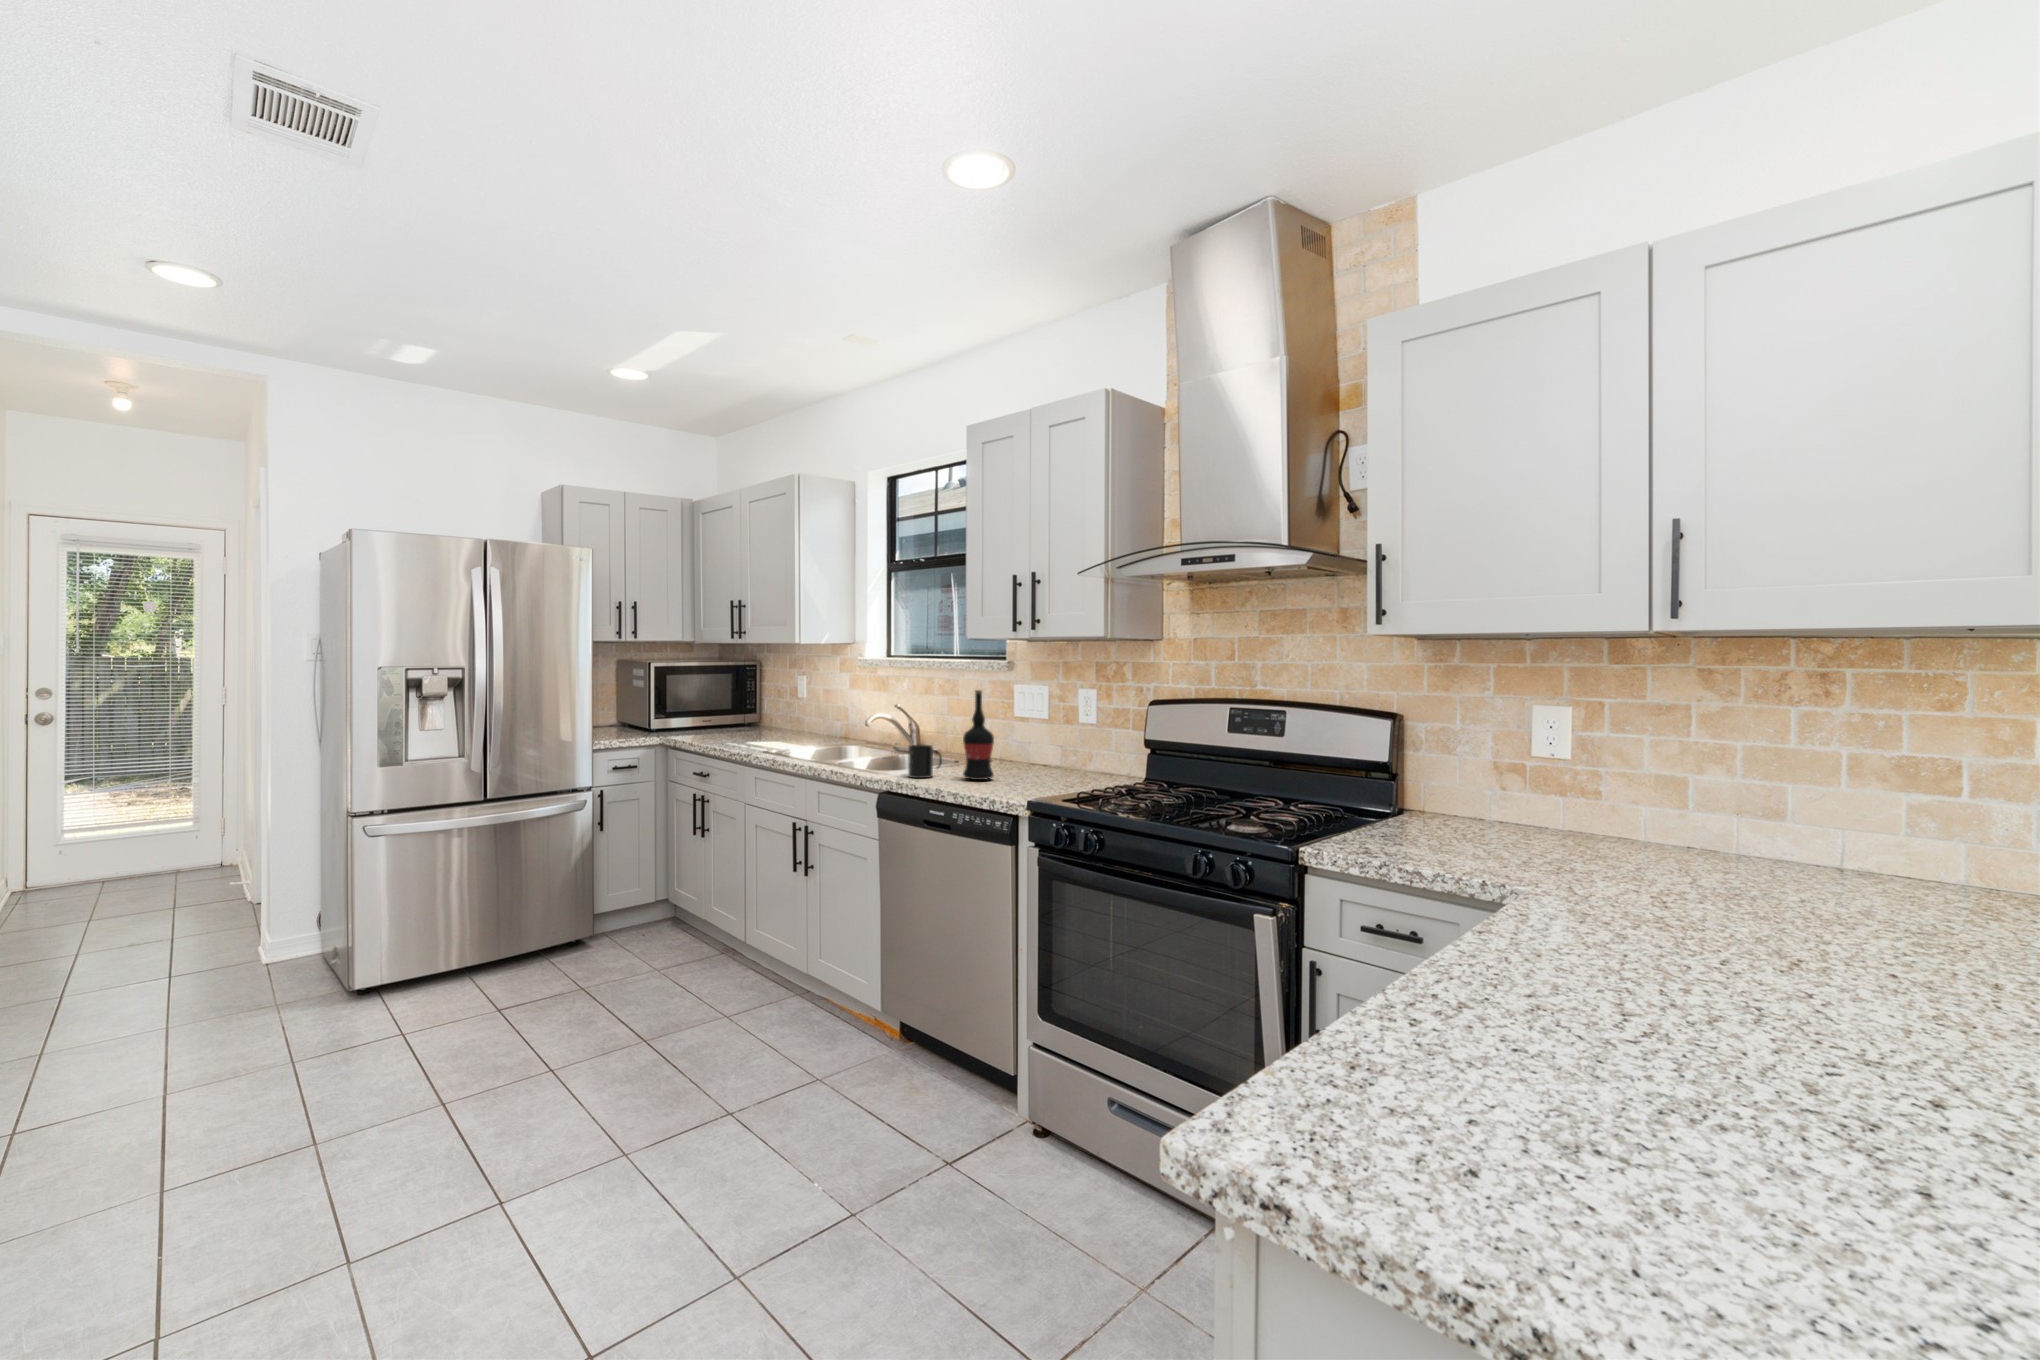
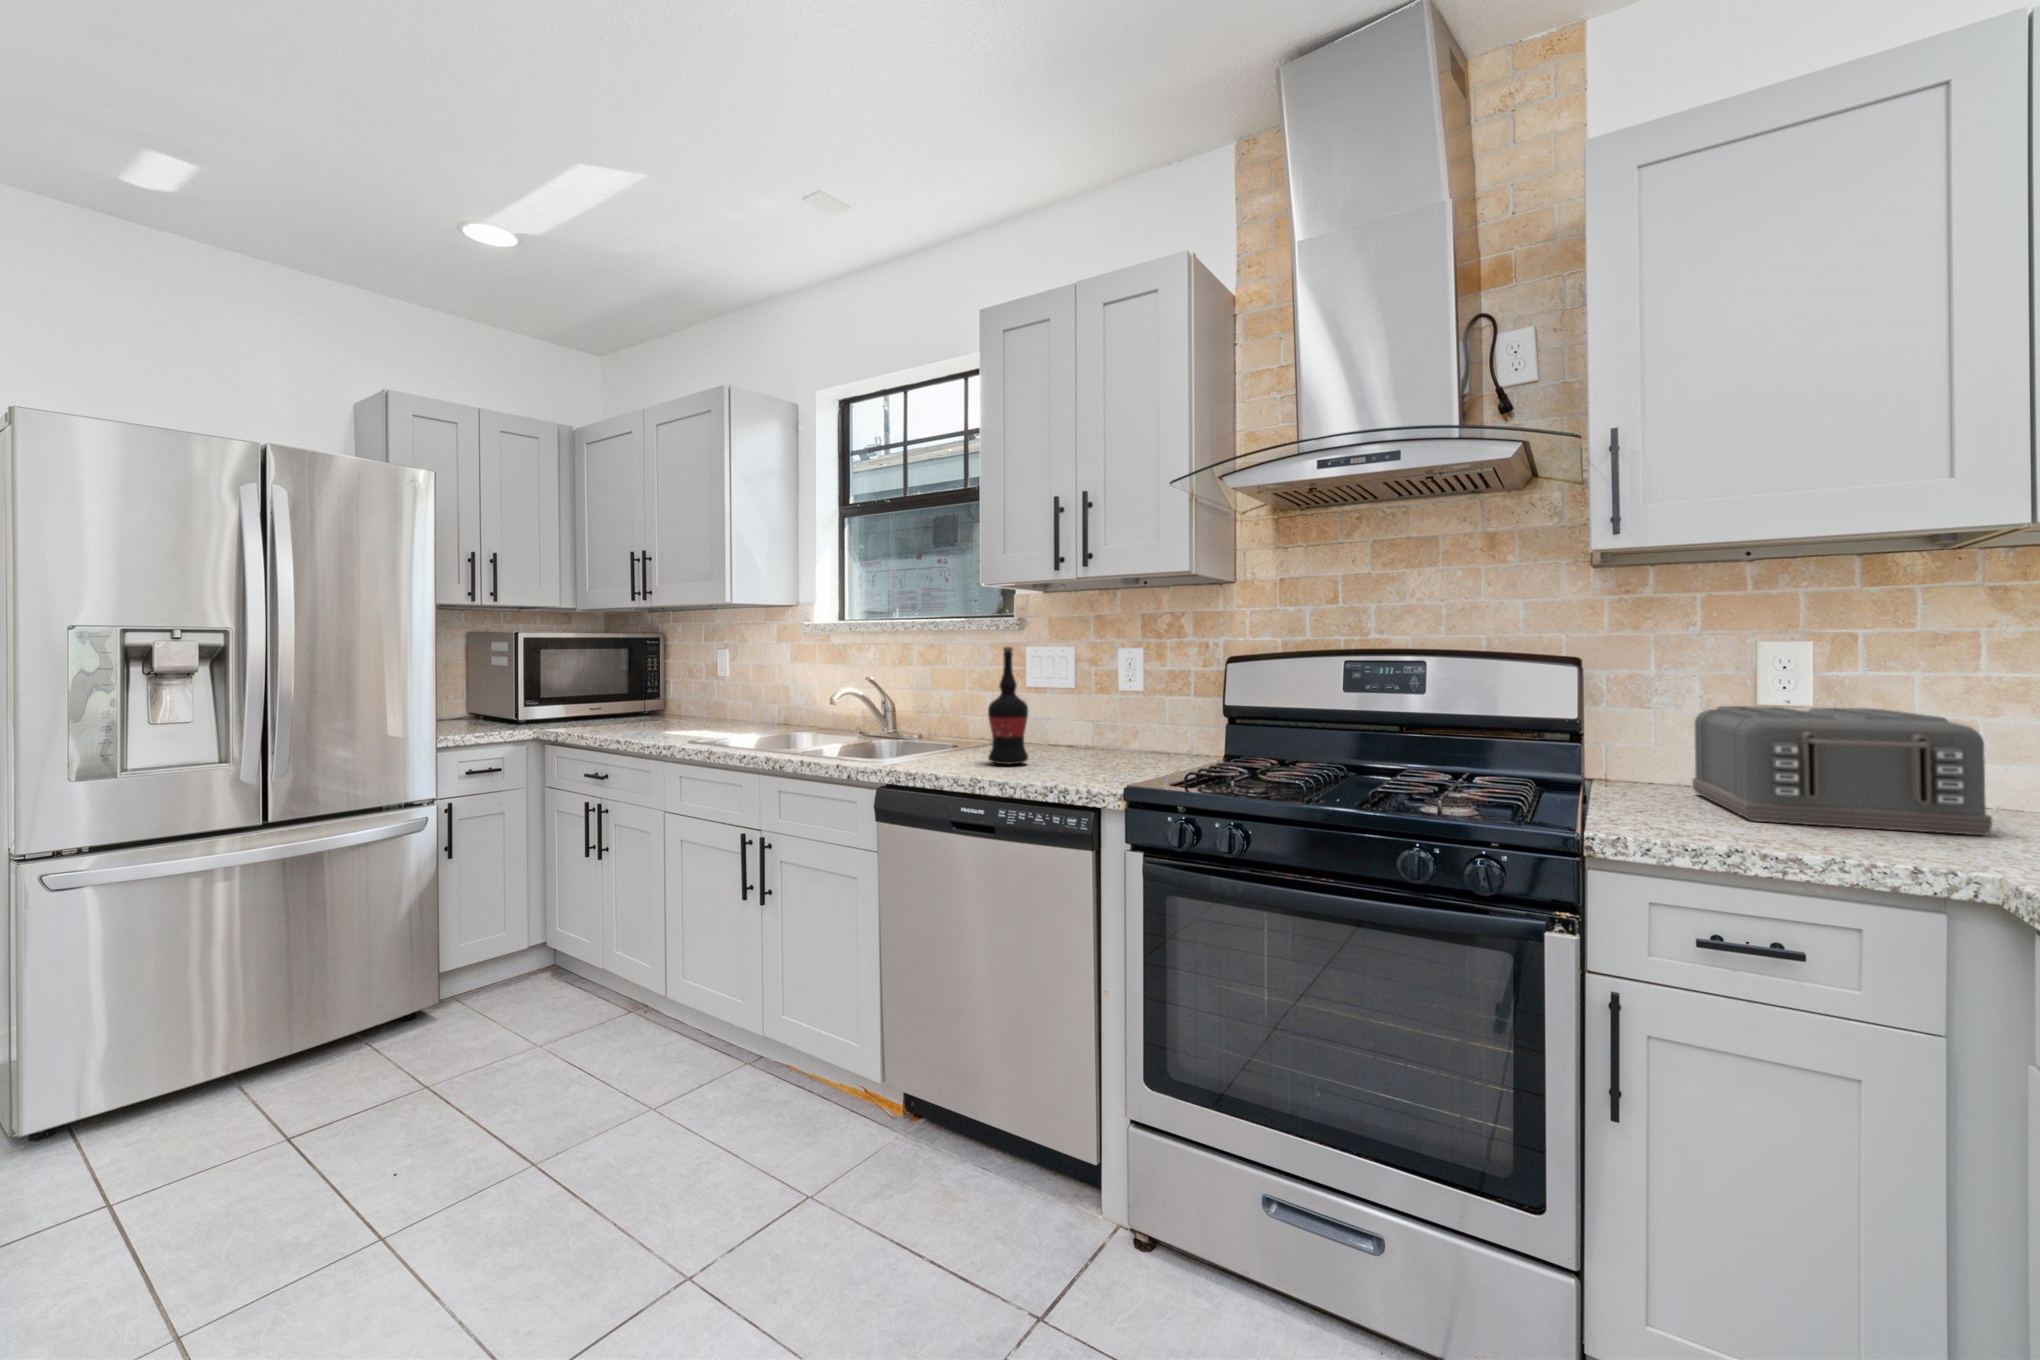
mug: present [908,745,942,778] -> none [913,721,956,765]
toaster: none [1458,757,1627,865] -> present [1692,706,1993,835]

